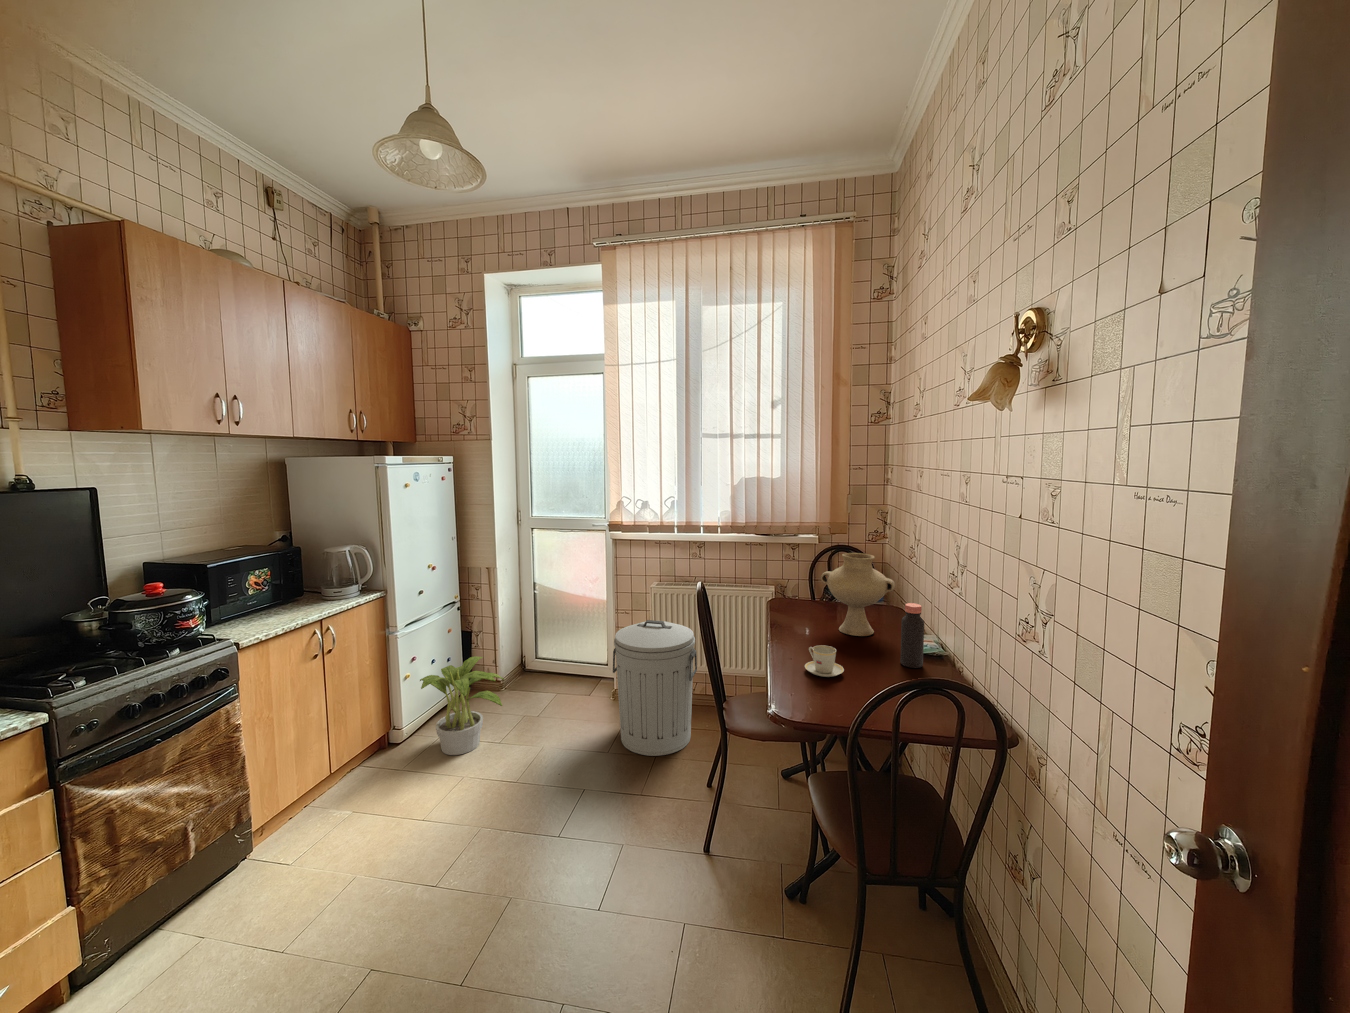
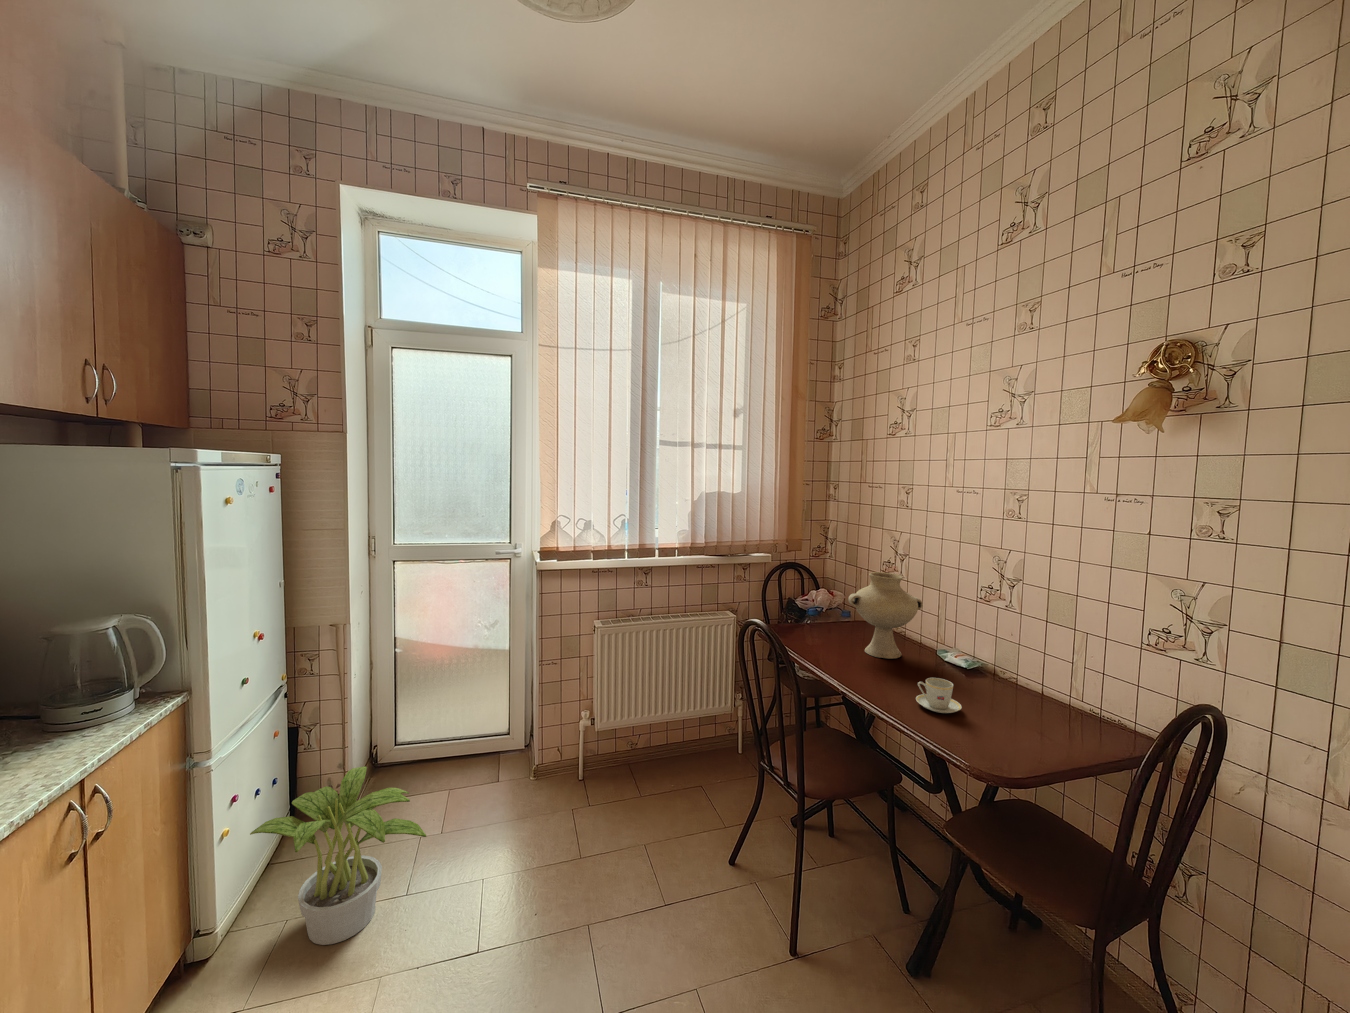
bottle: present [900,603,924,668] -> none [967,621,994,686]
trash can: present [613,620,697,756] -> none [573,669,678,845]

